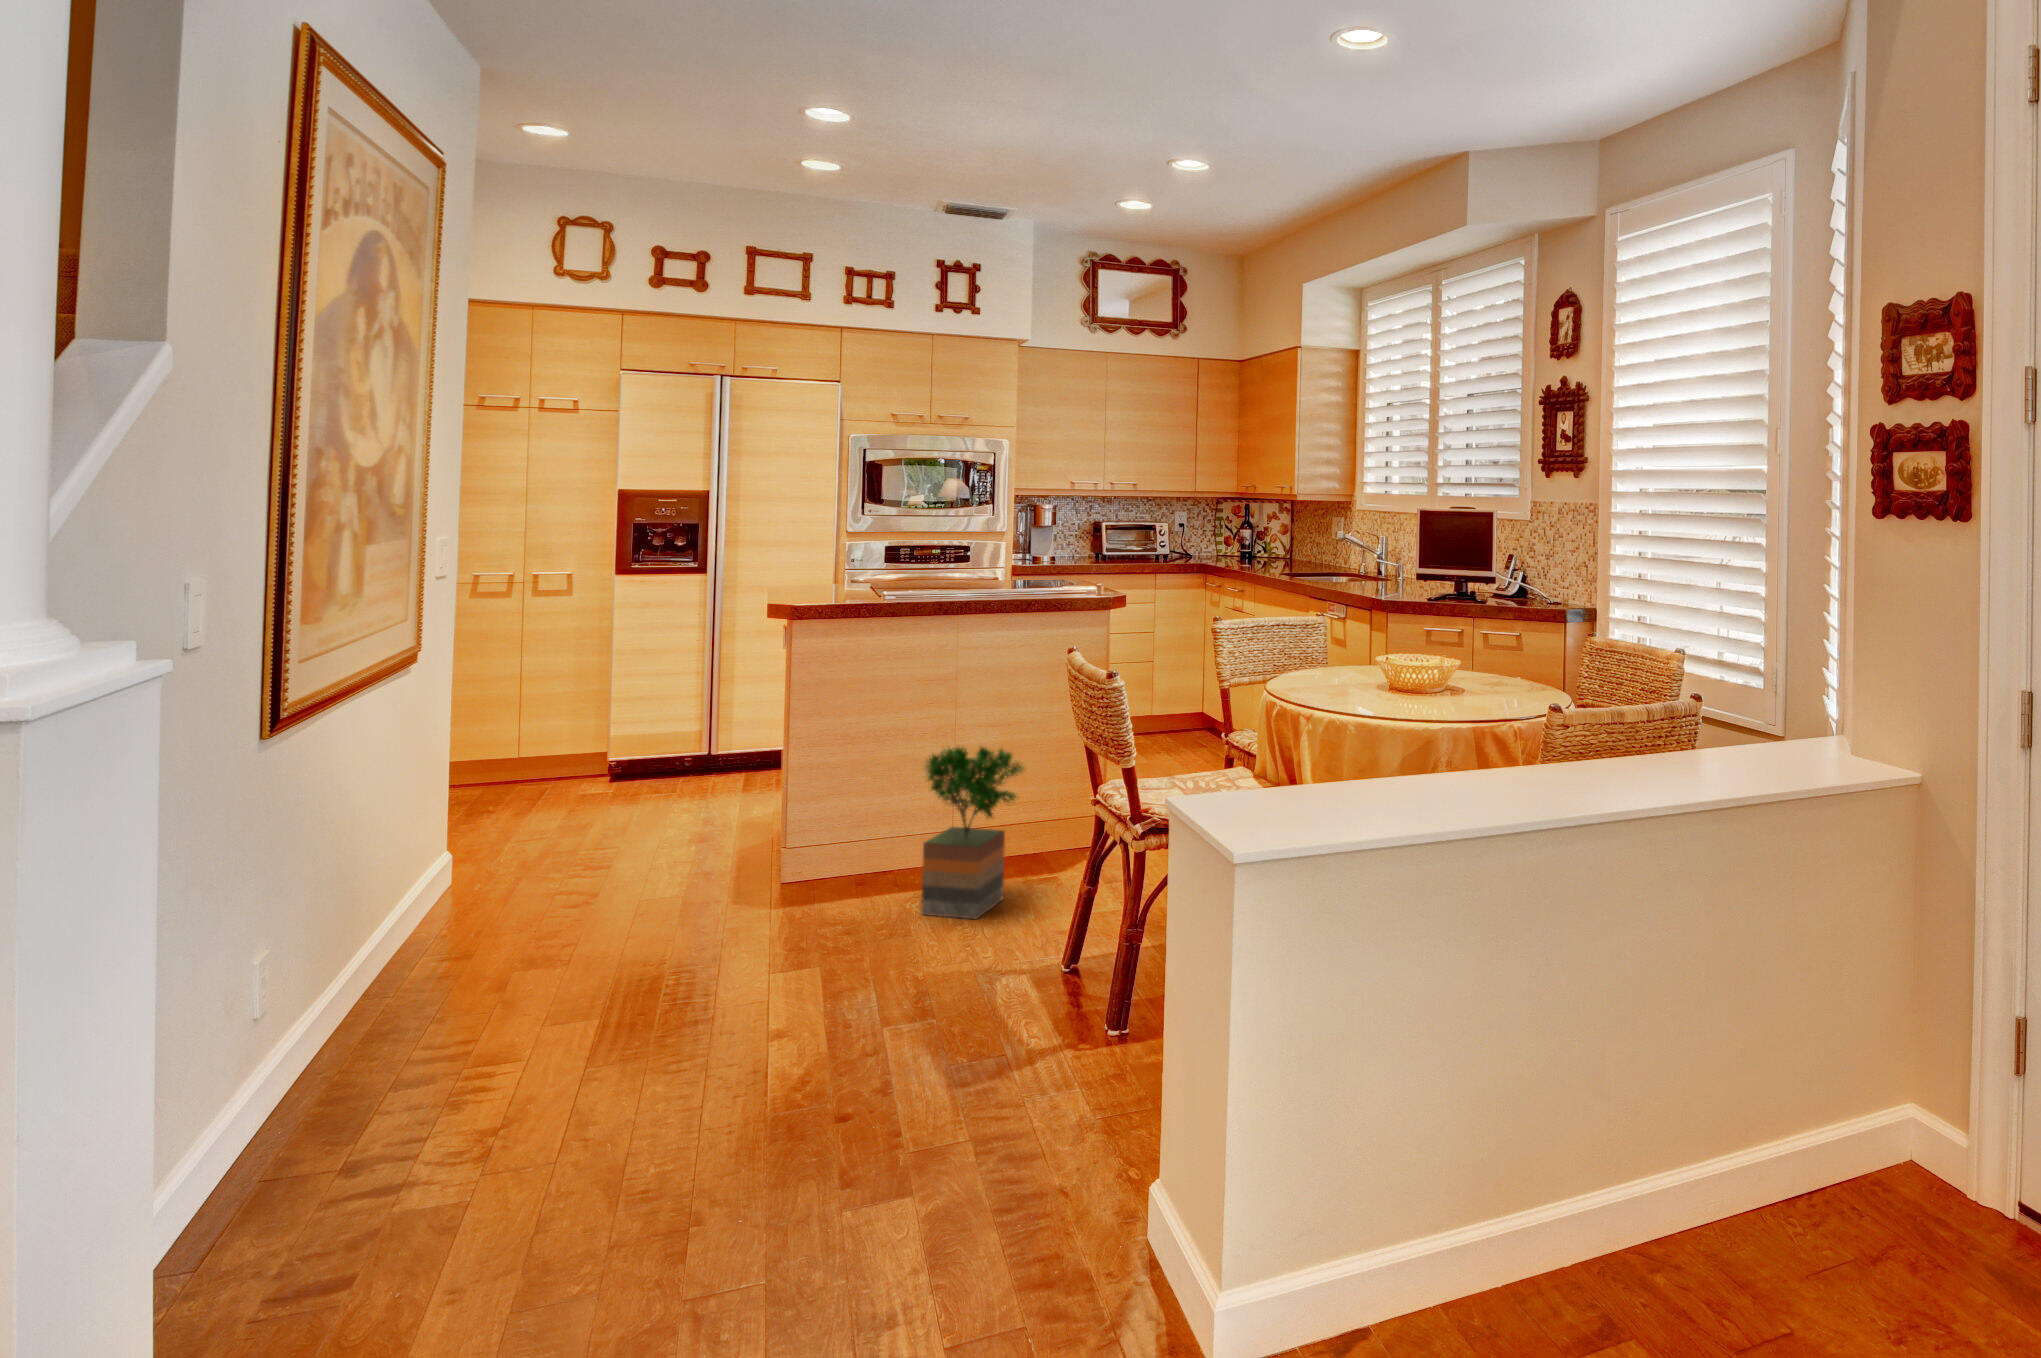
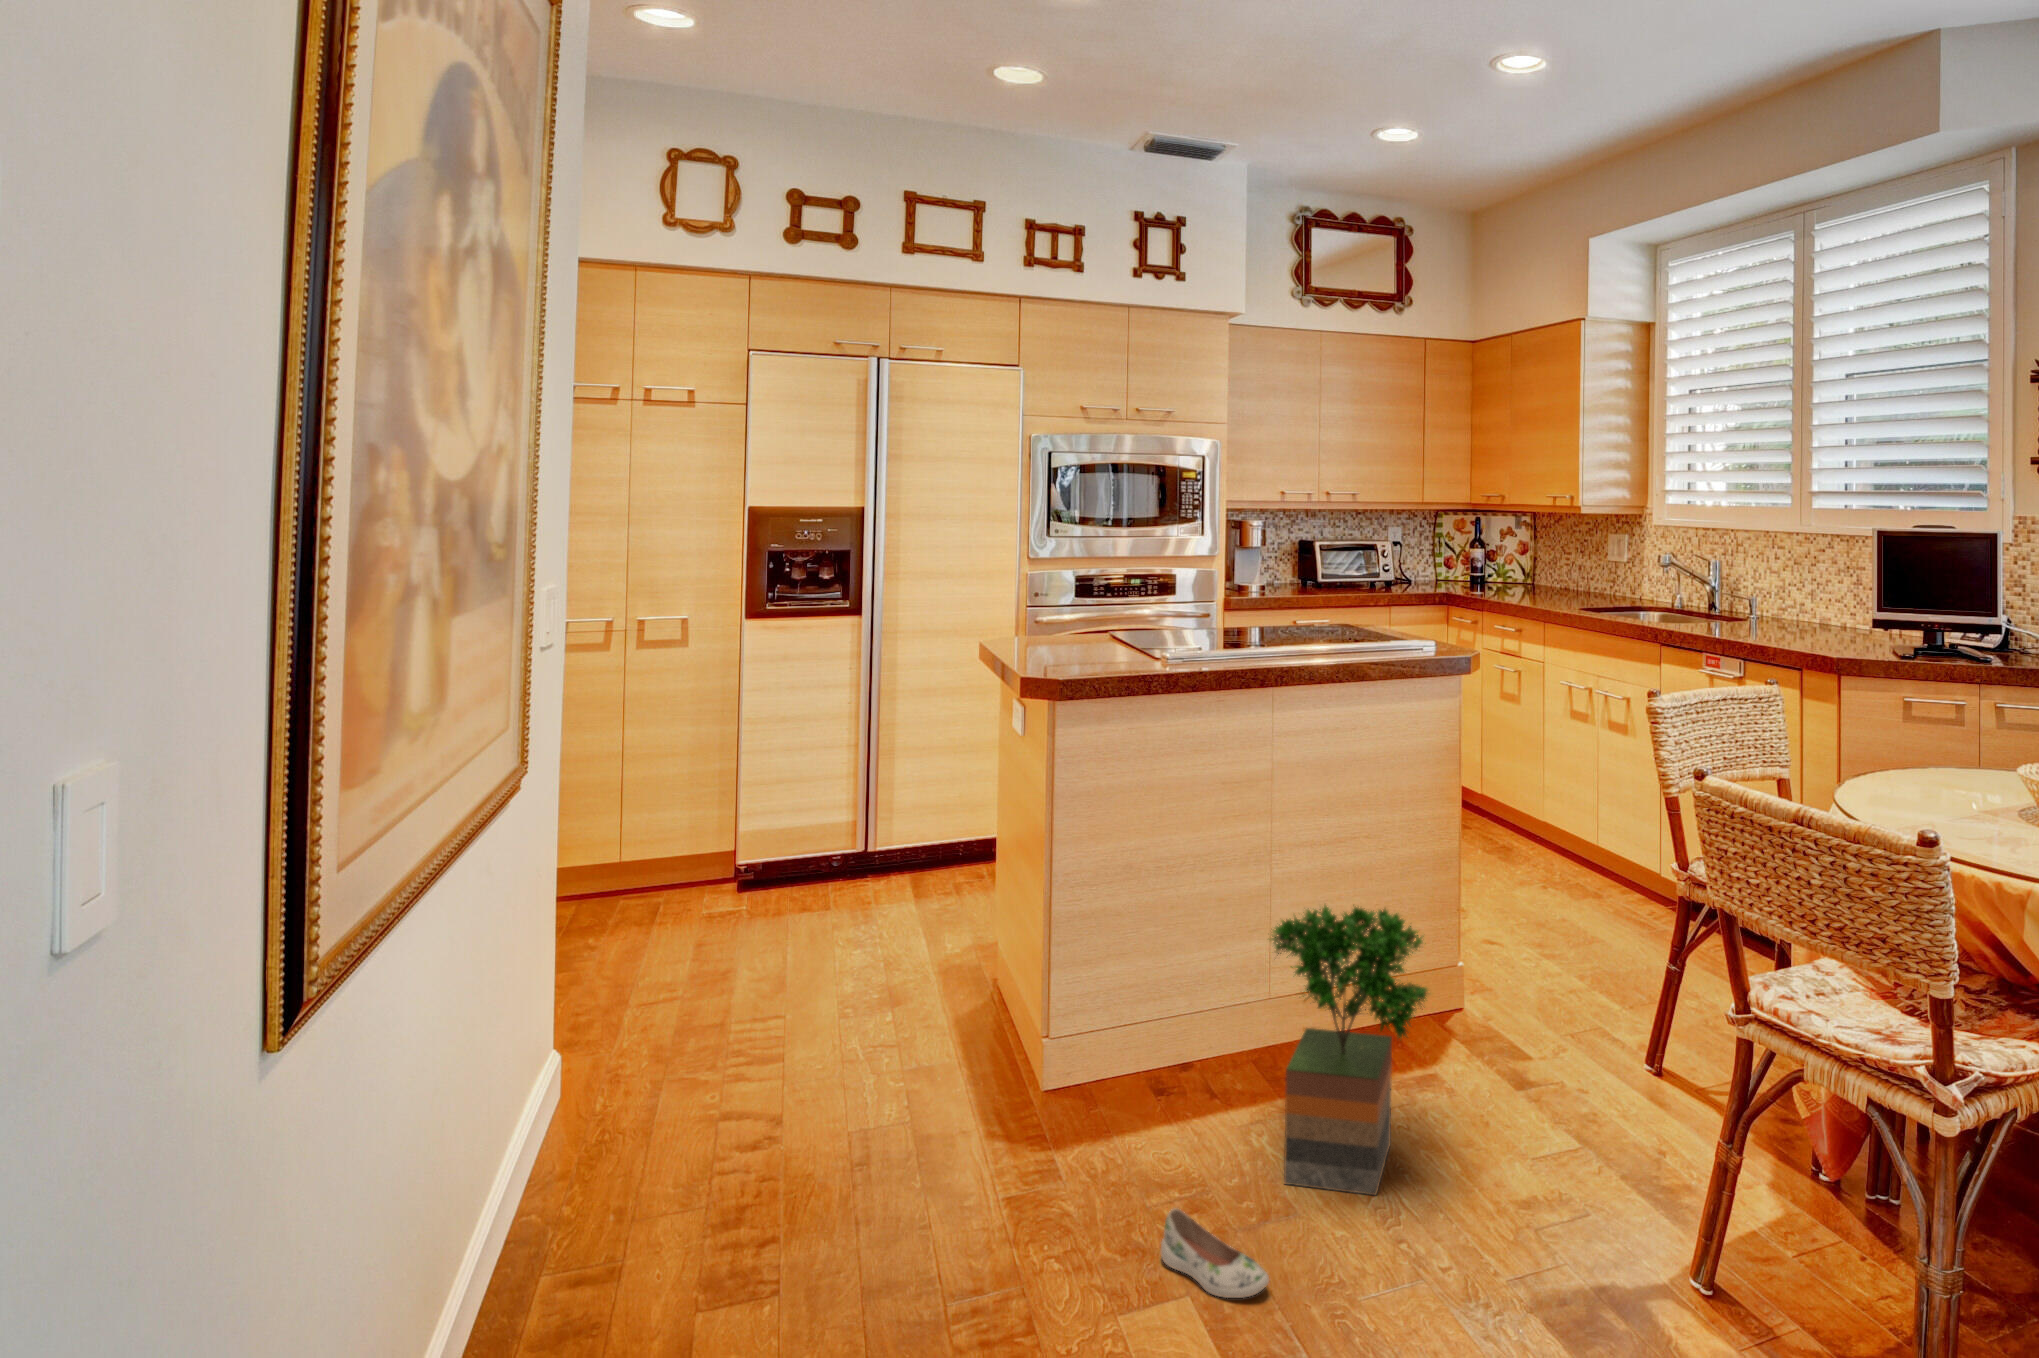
shoe: none [823,912,881,954] -> present [1161,1208,1269,1298]

